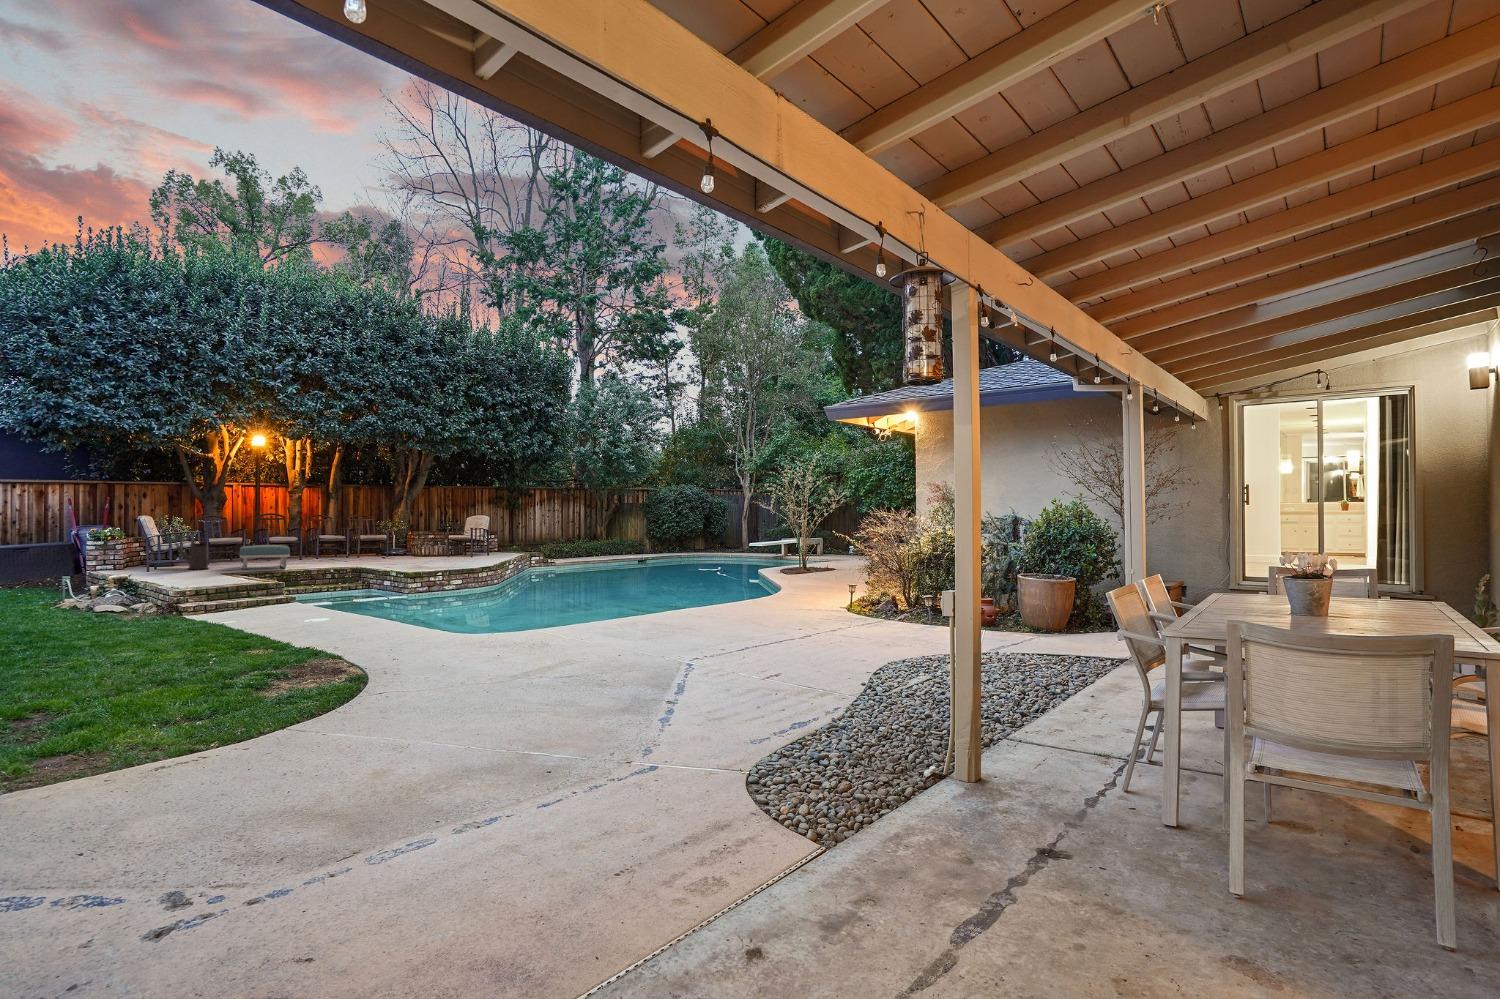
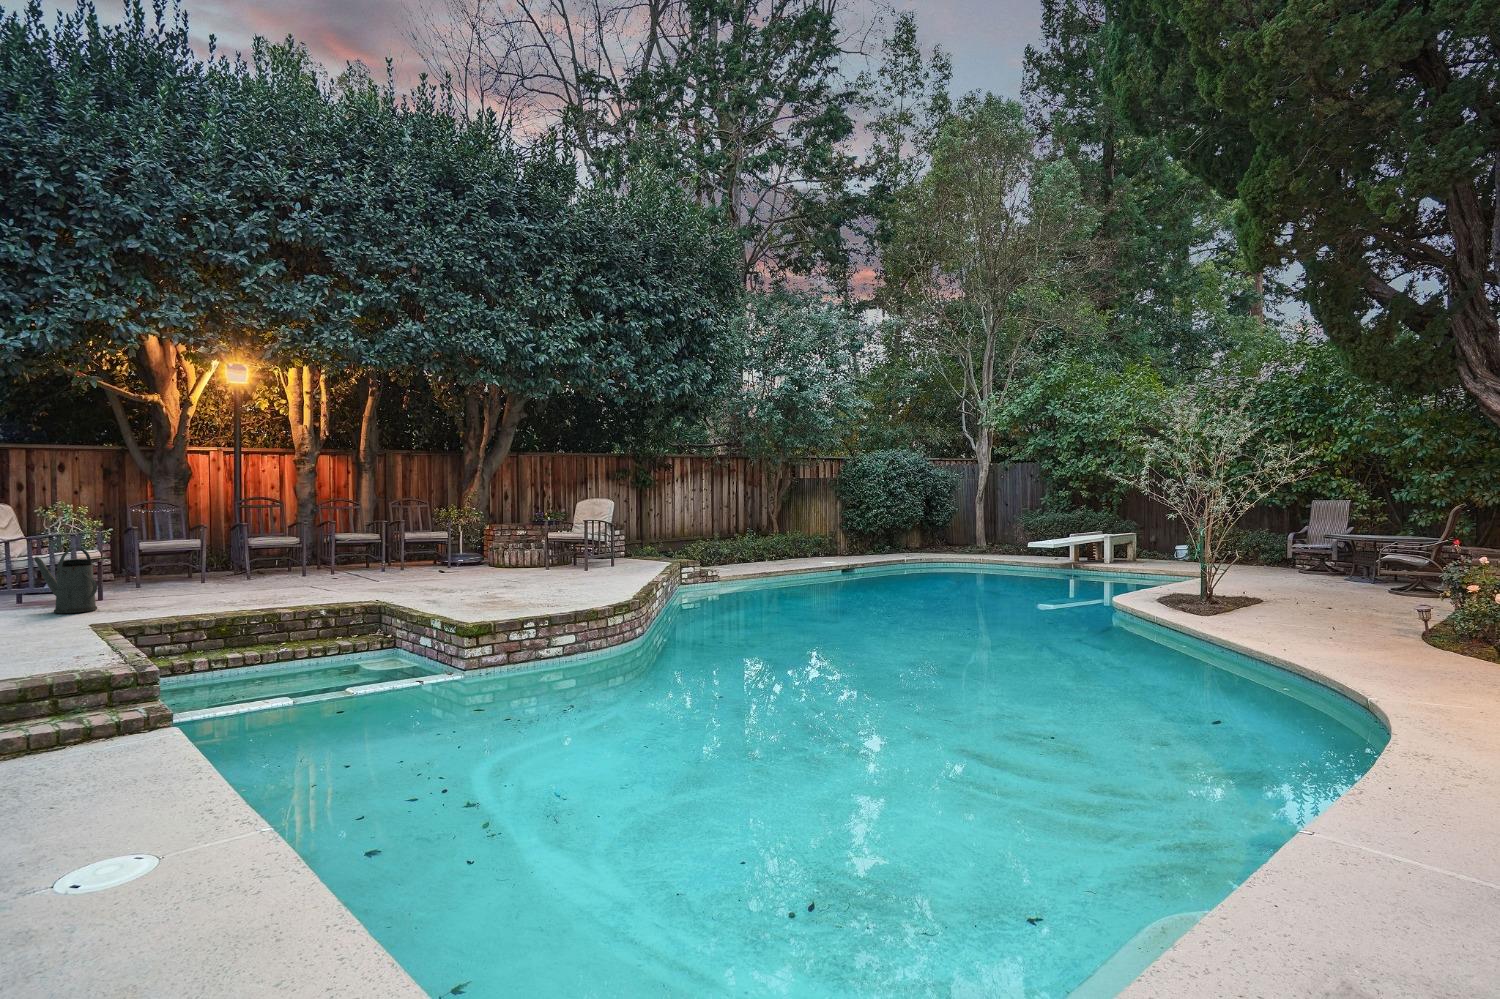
footstool: present [240,545,290,569] -> none [150,561,259,612]

